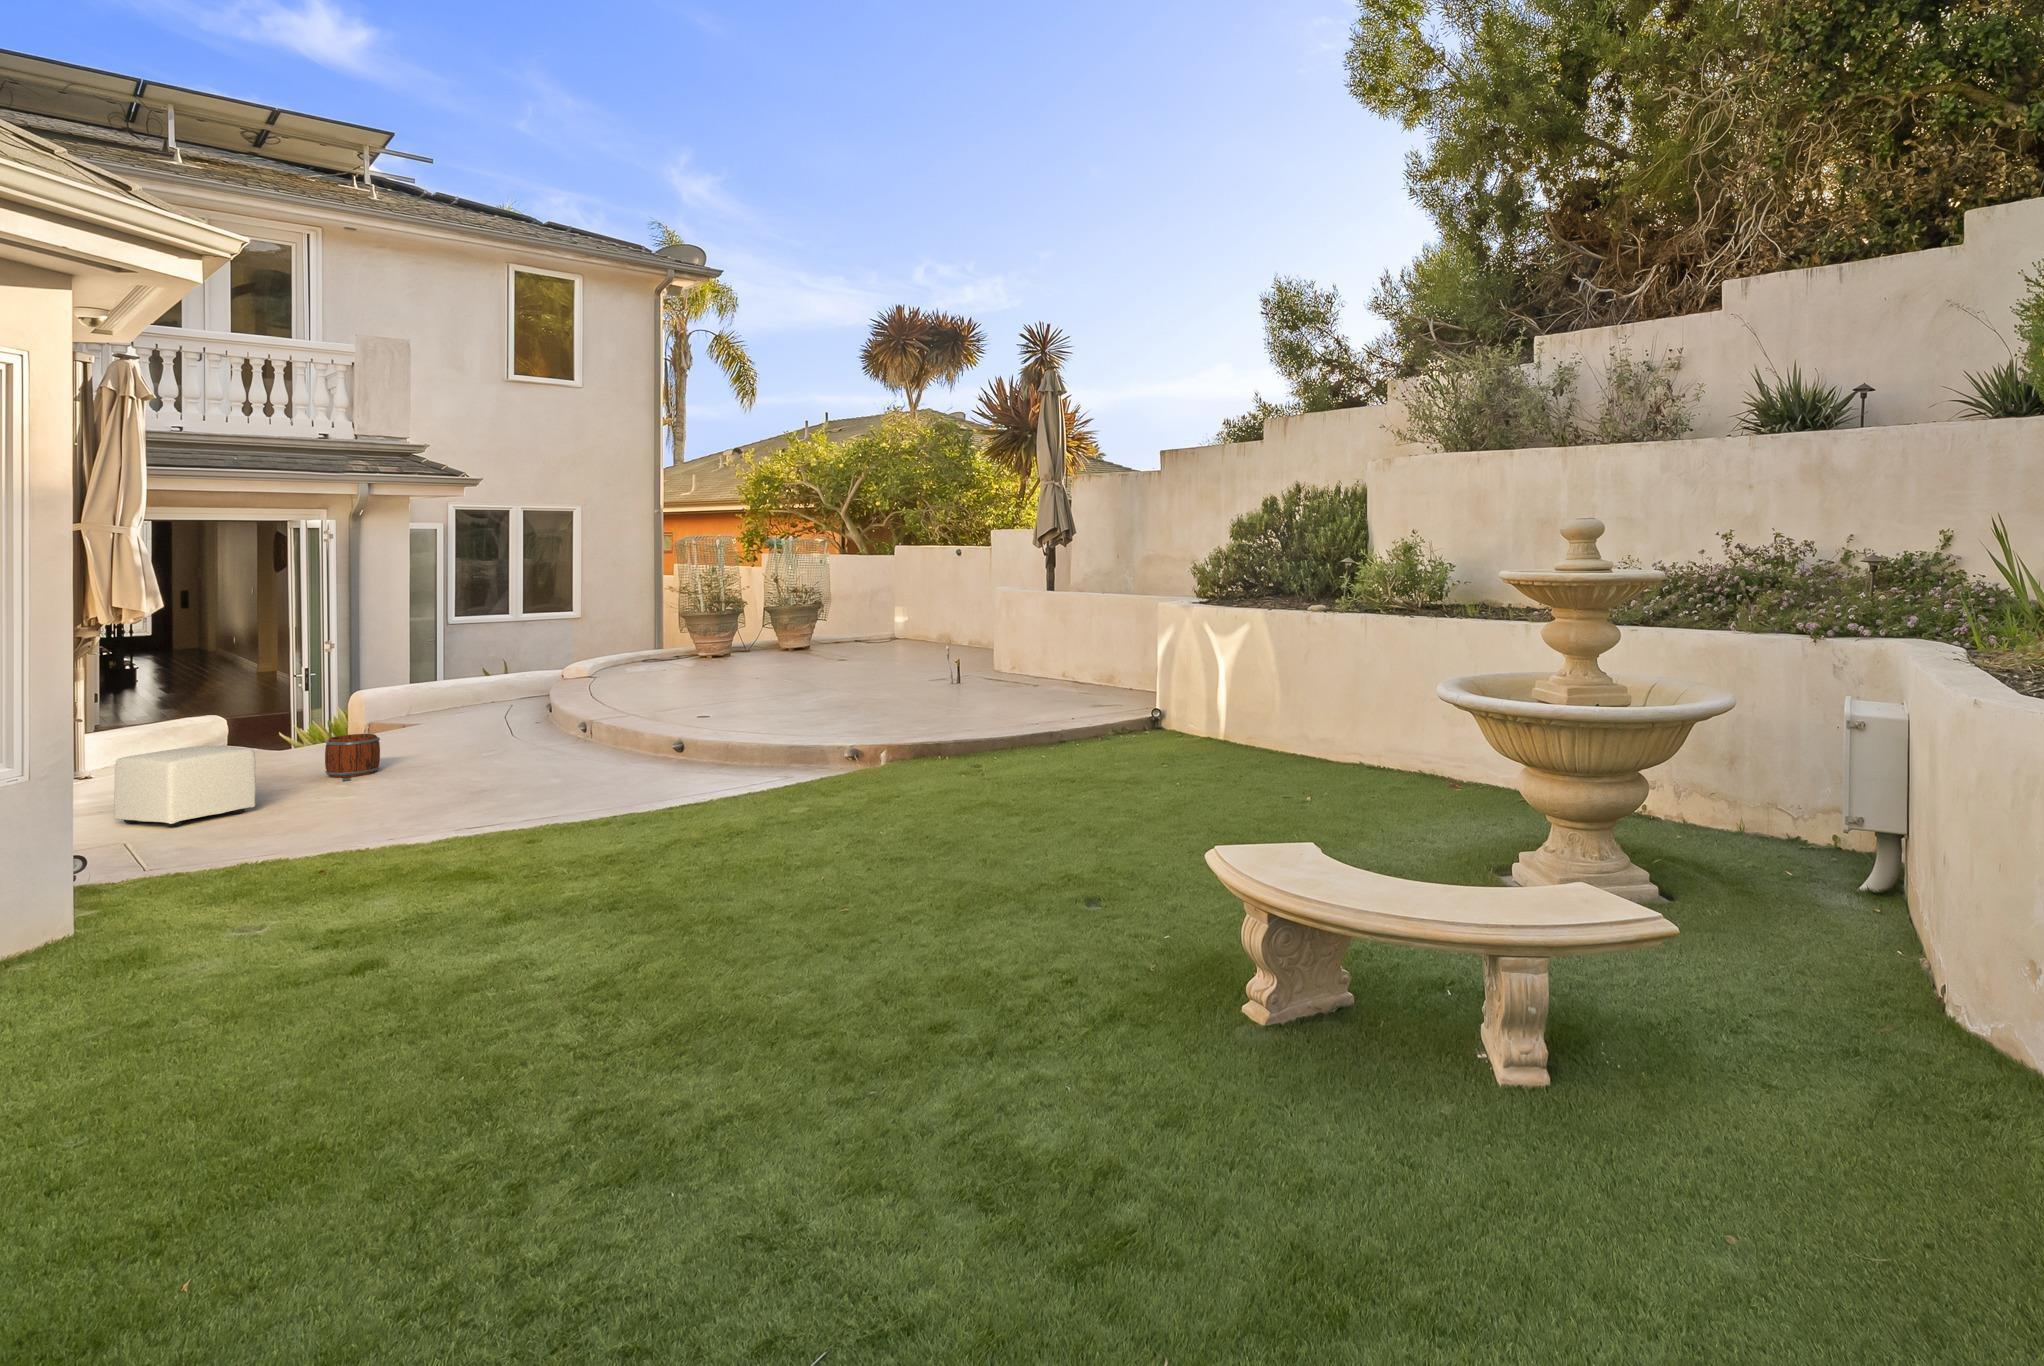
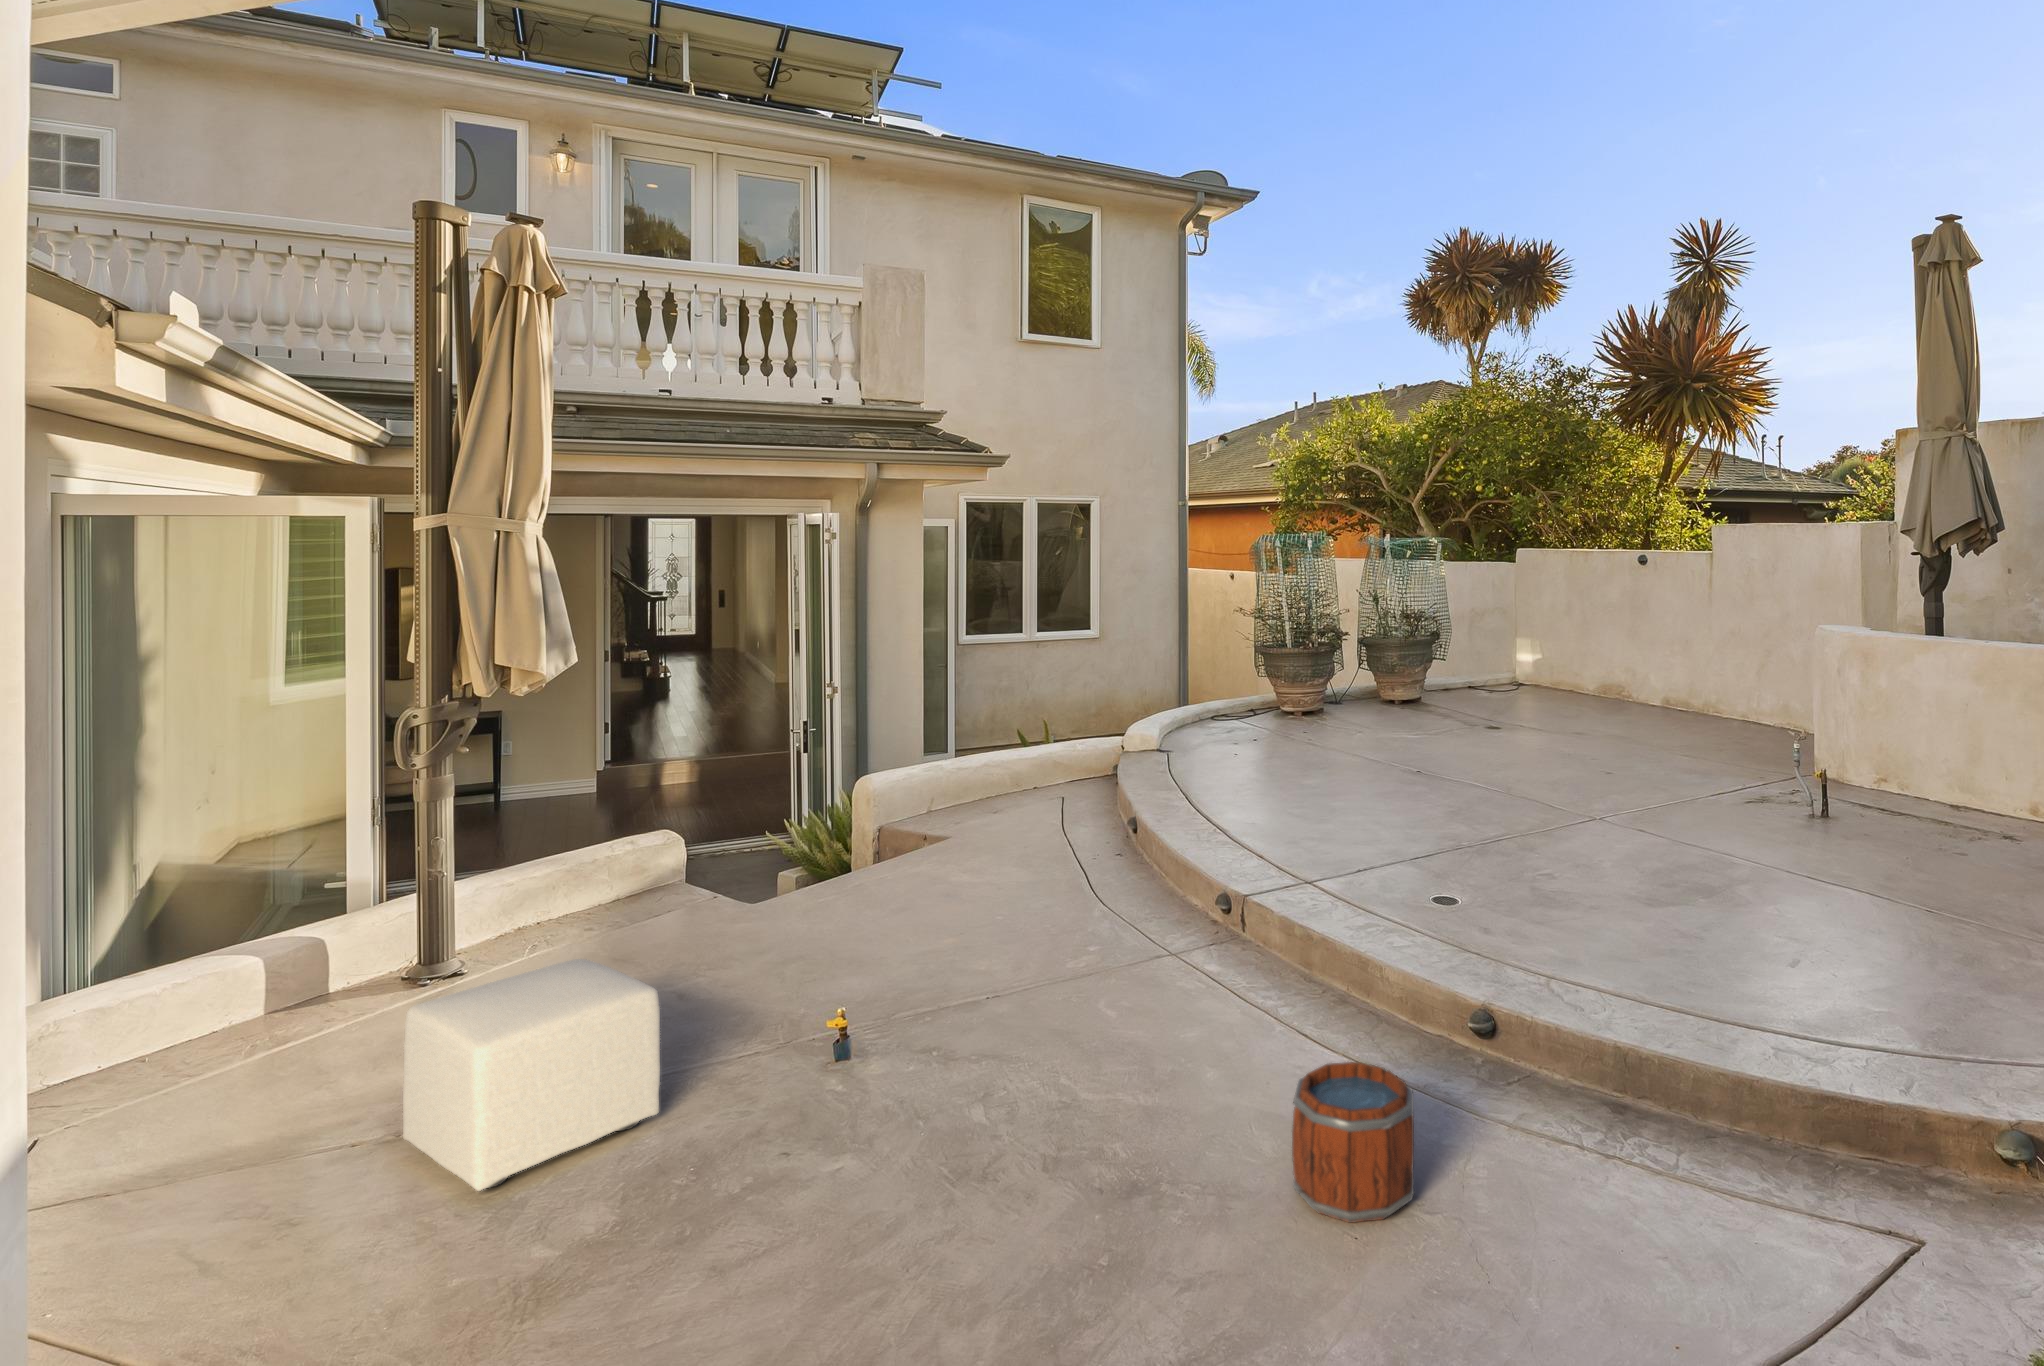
bucket: present [325,734,380,777] -> present [1292,1062,1414,1223]

